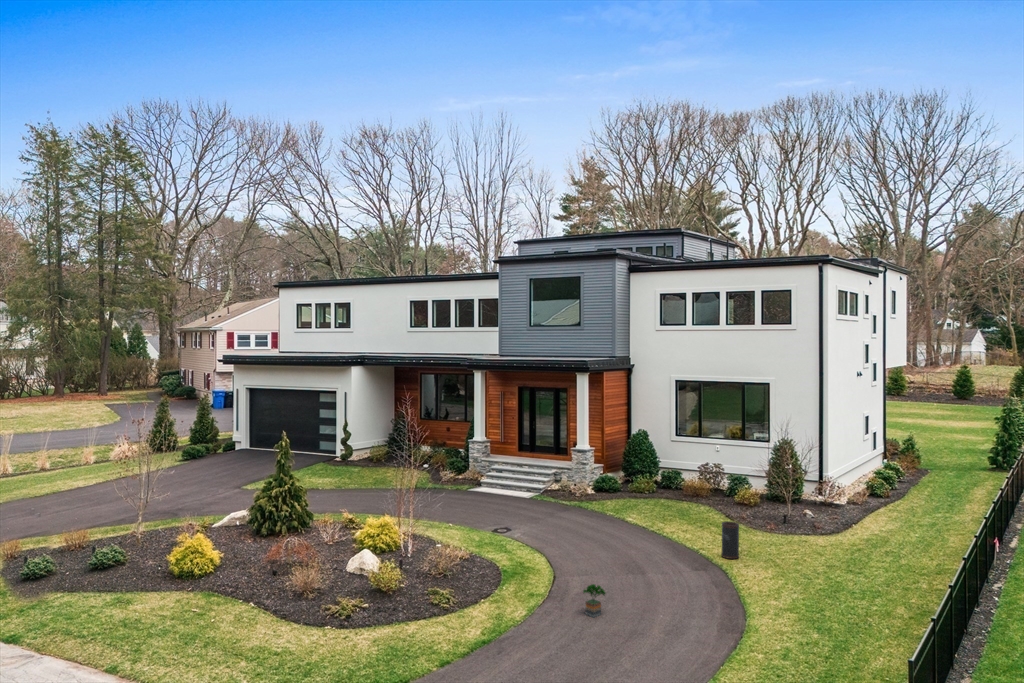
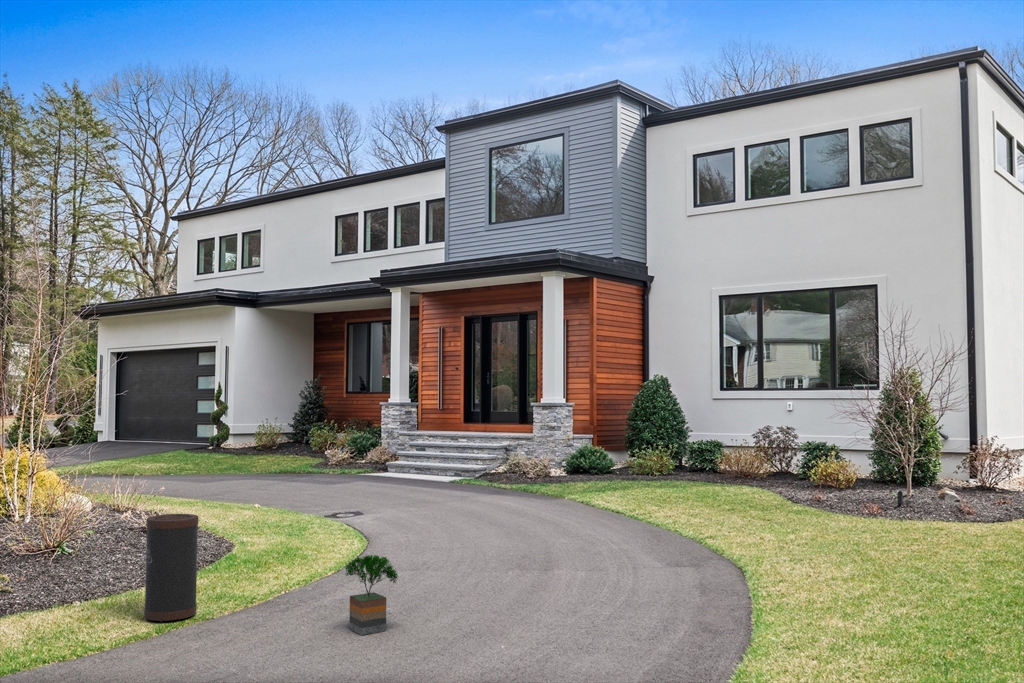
trash can: present [721,521,739,559] -> present [144,514,199,623]

